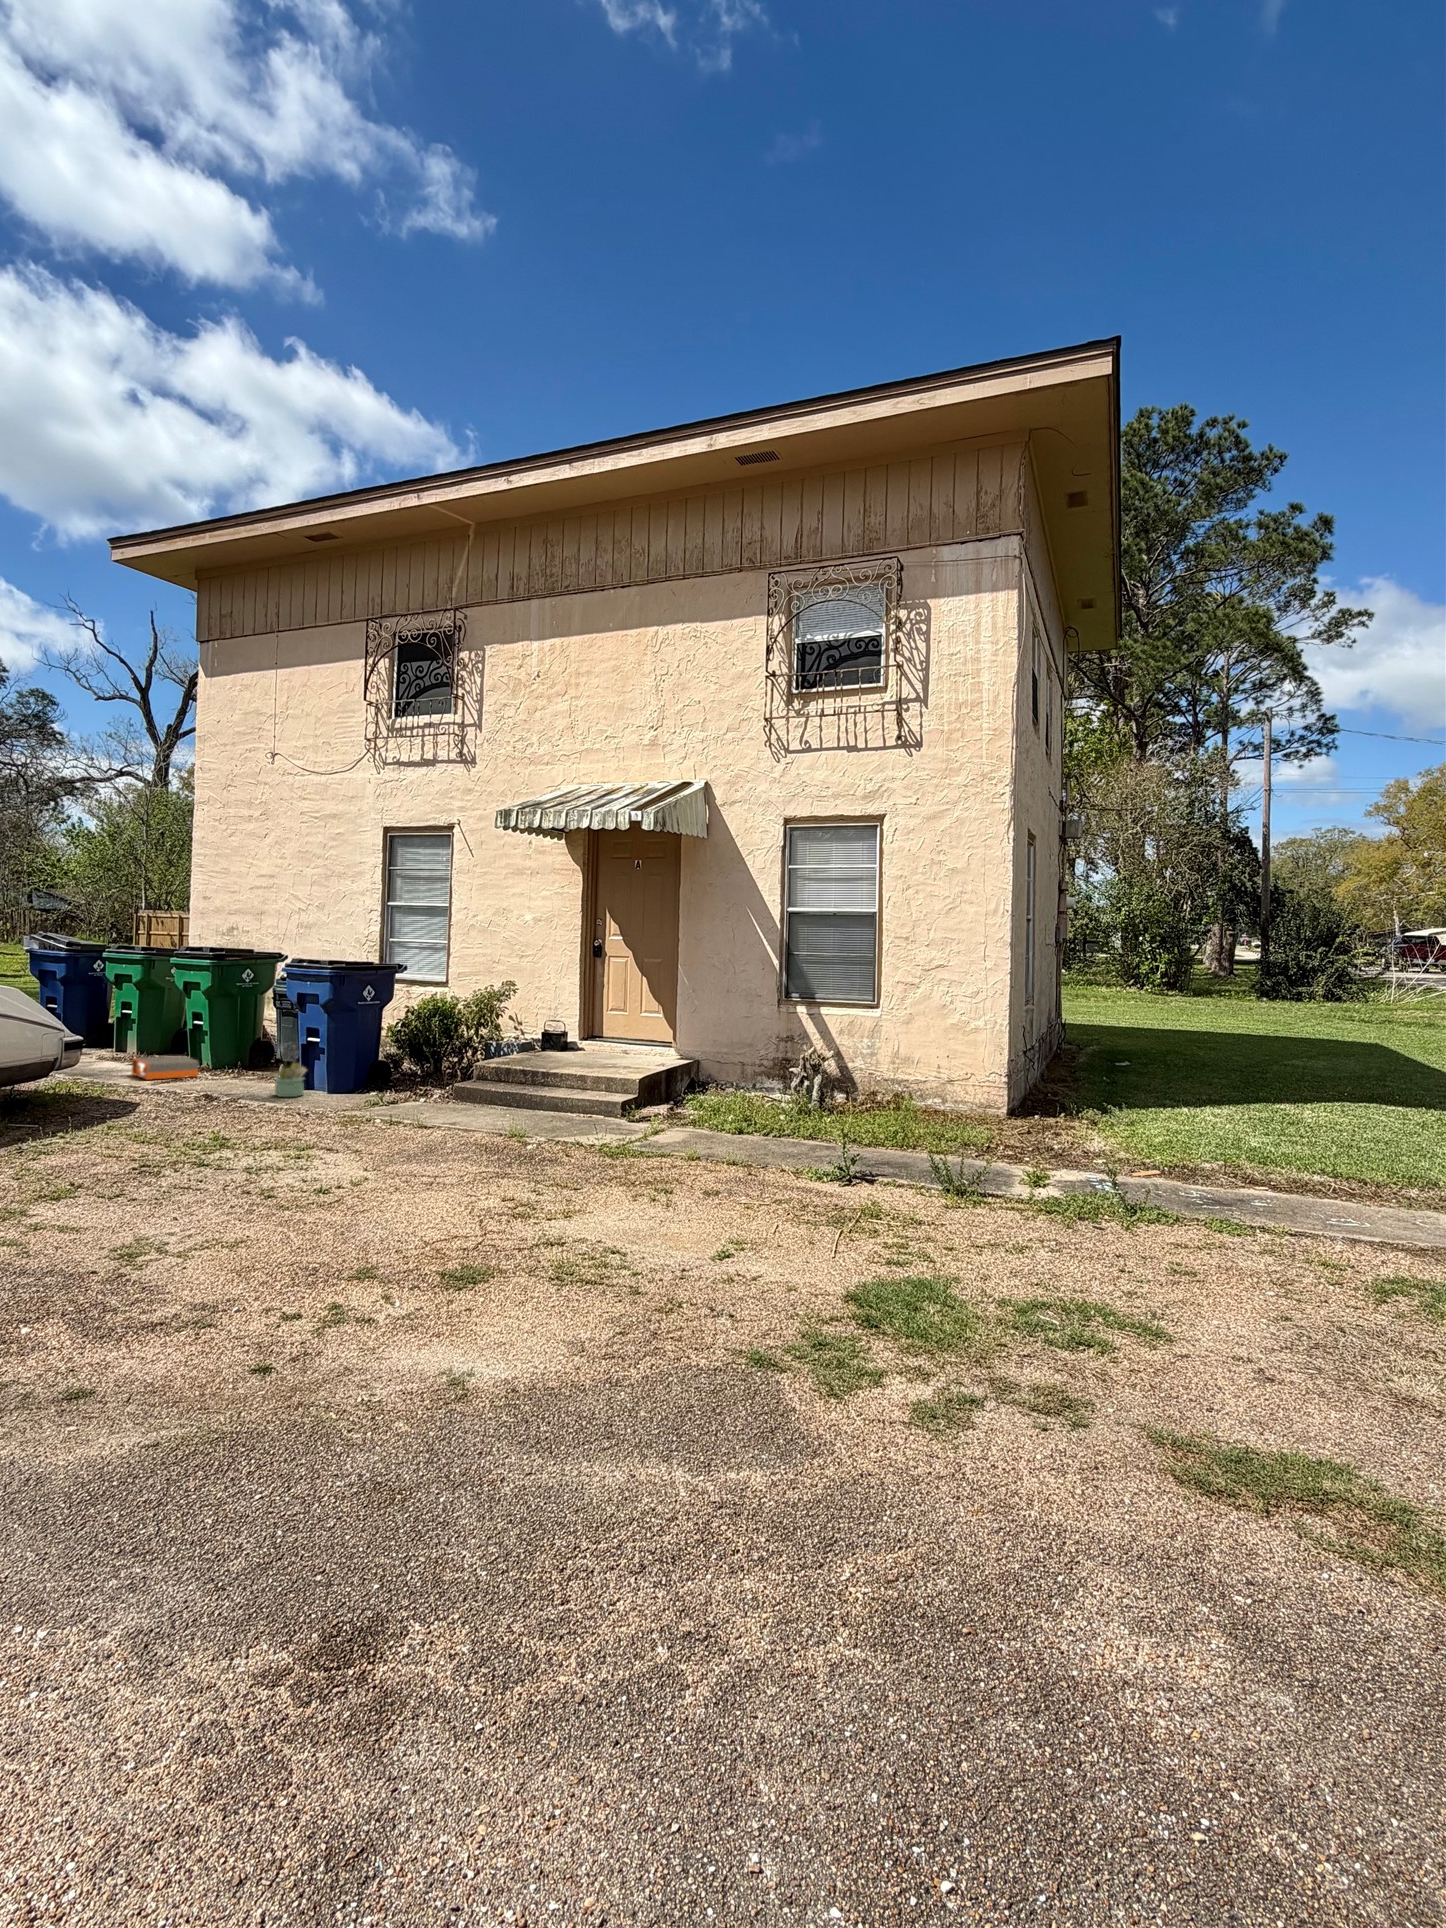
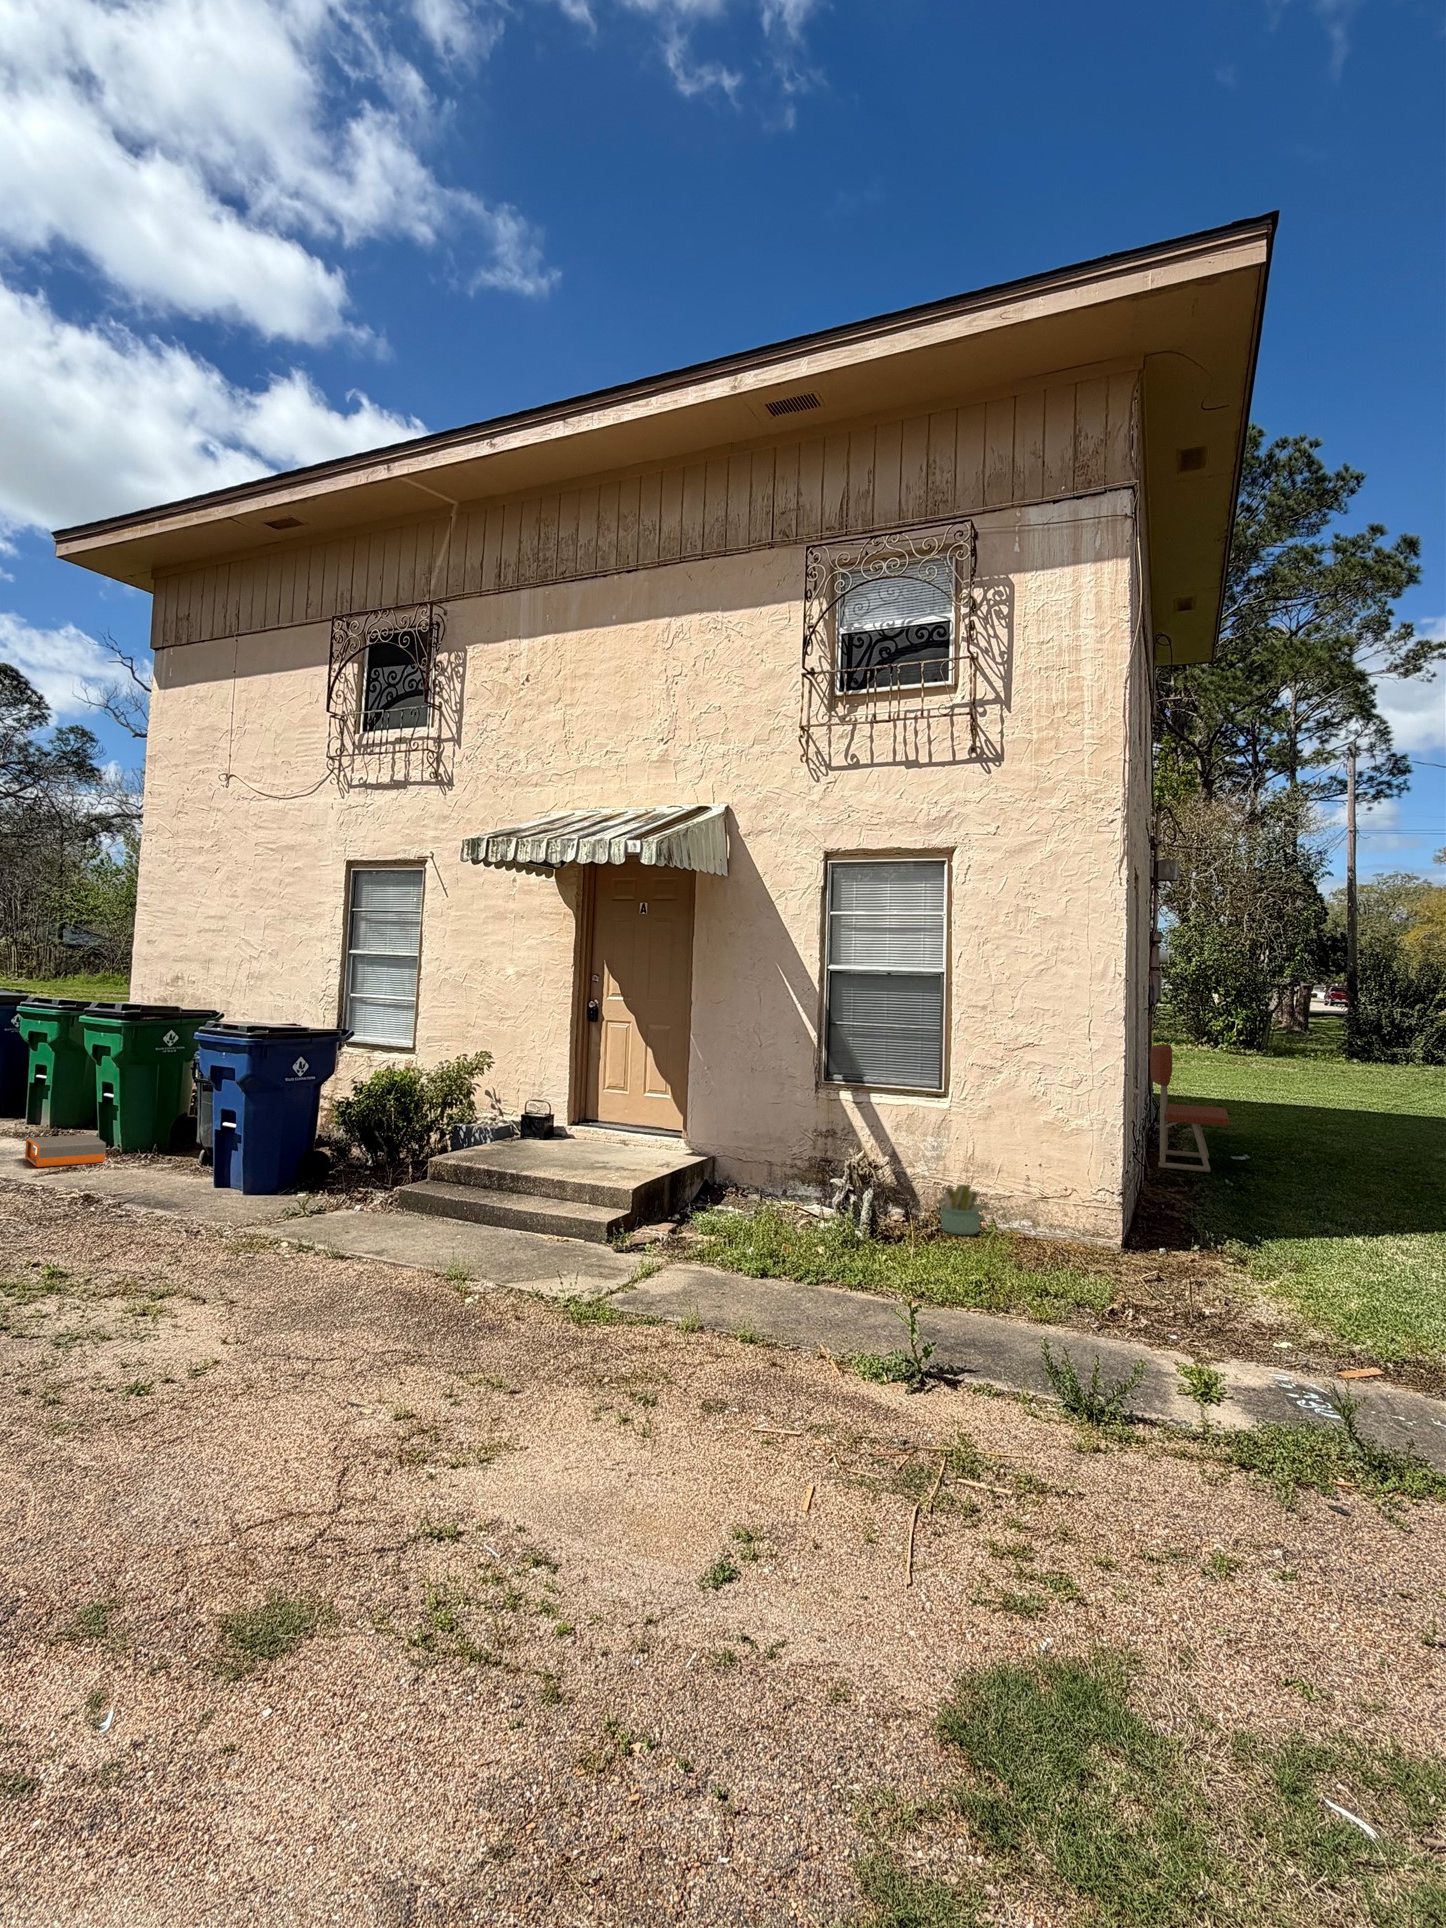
bench: none [1055,974,1117,1076] -> present [1150,1044,1229,1172]
decorative plant: present [268,1063,306,1097] -> present [936,1184,989,1235]

